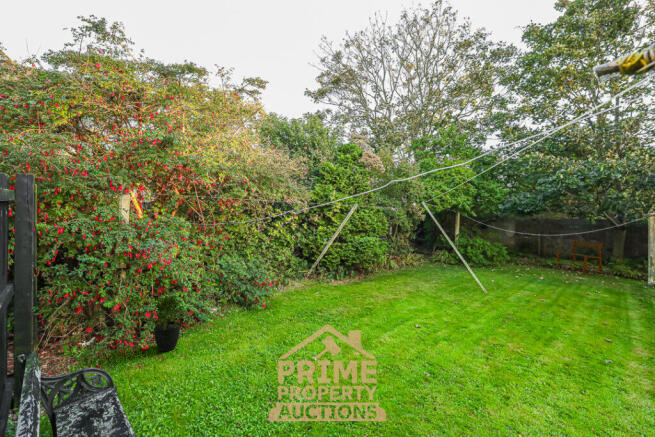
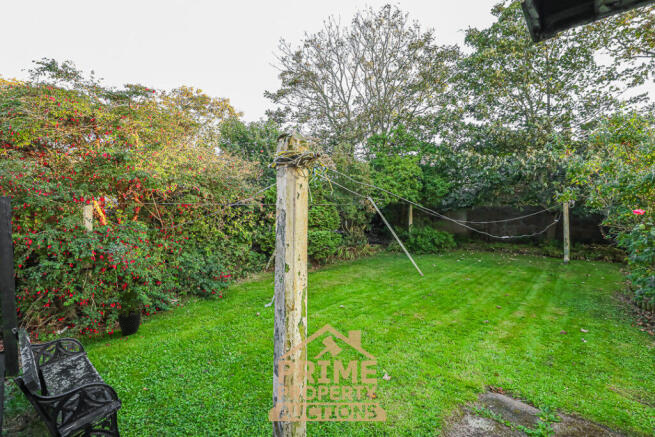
bench: present [556,240,603,274] -> none [499,226,534,256]

